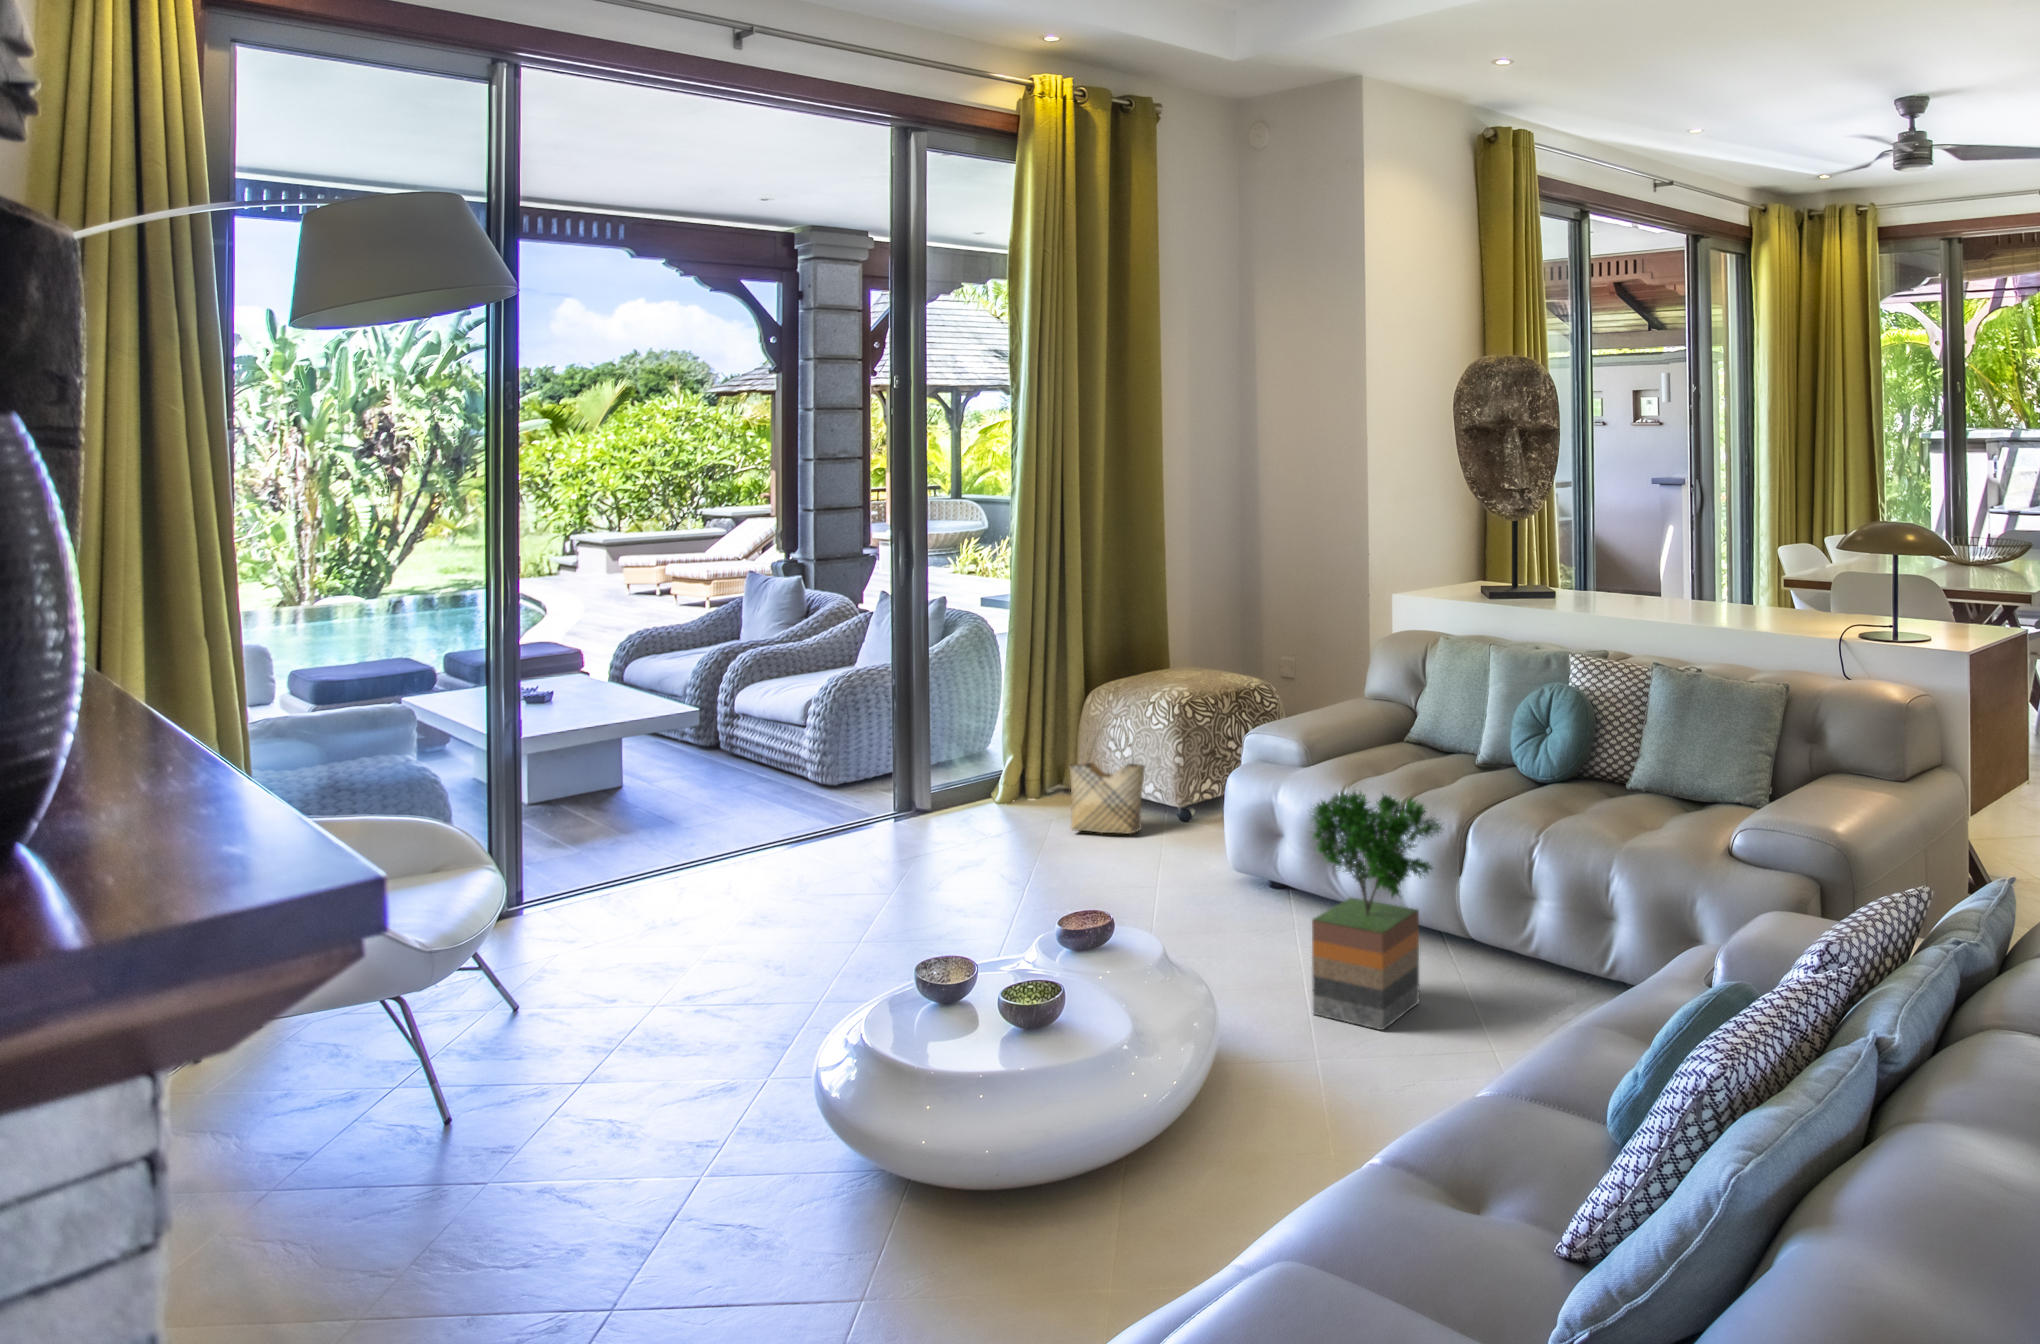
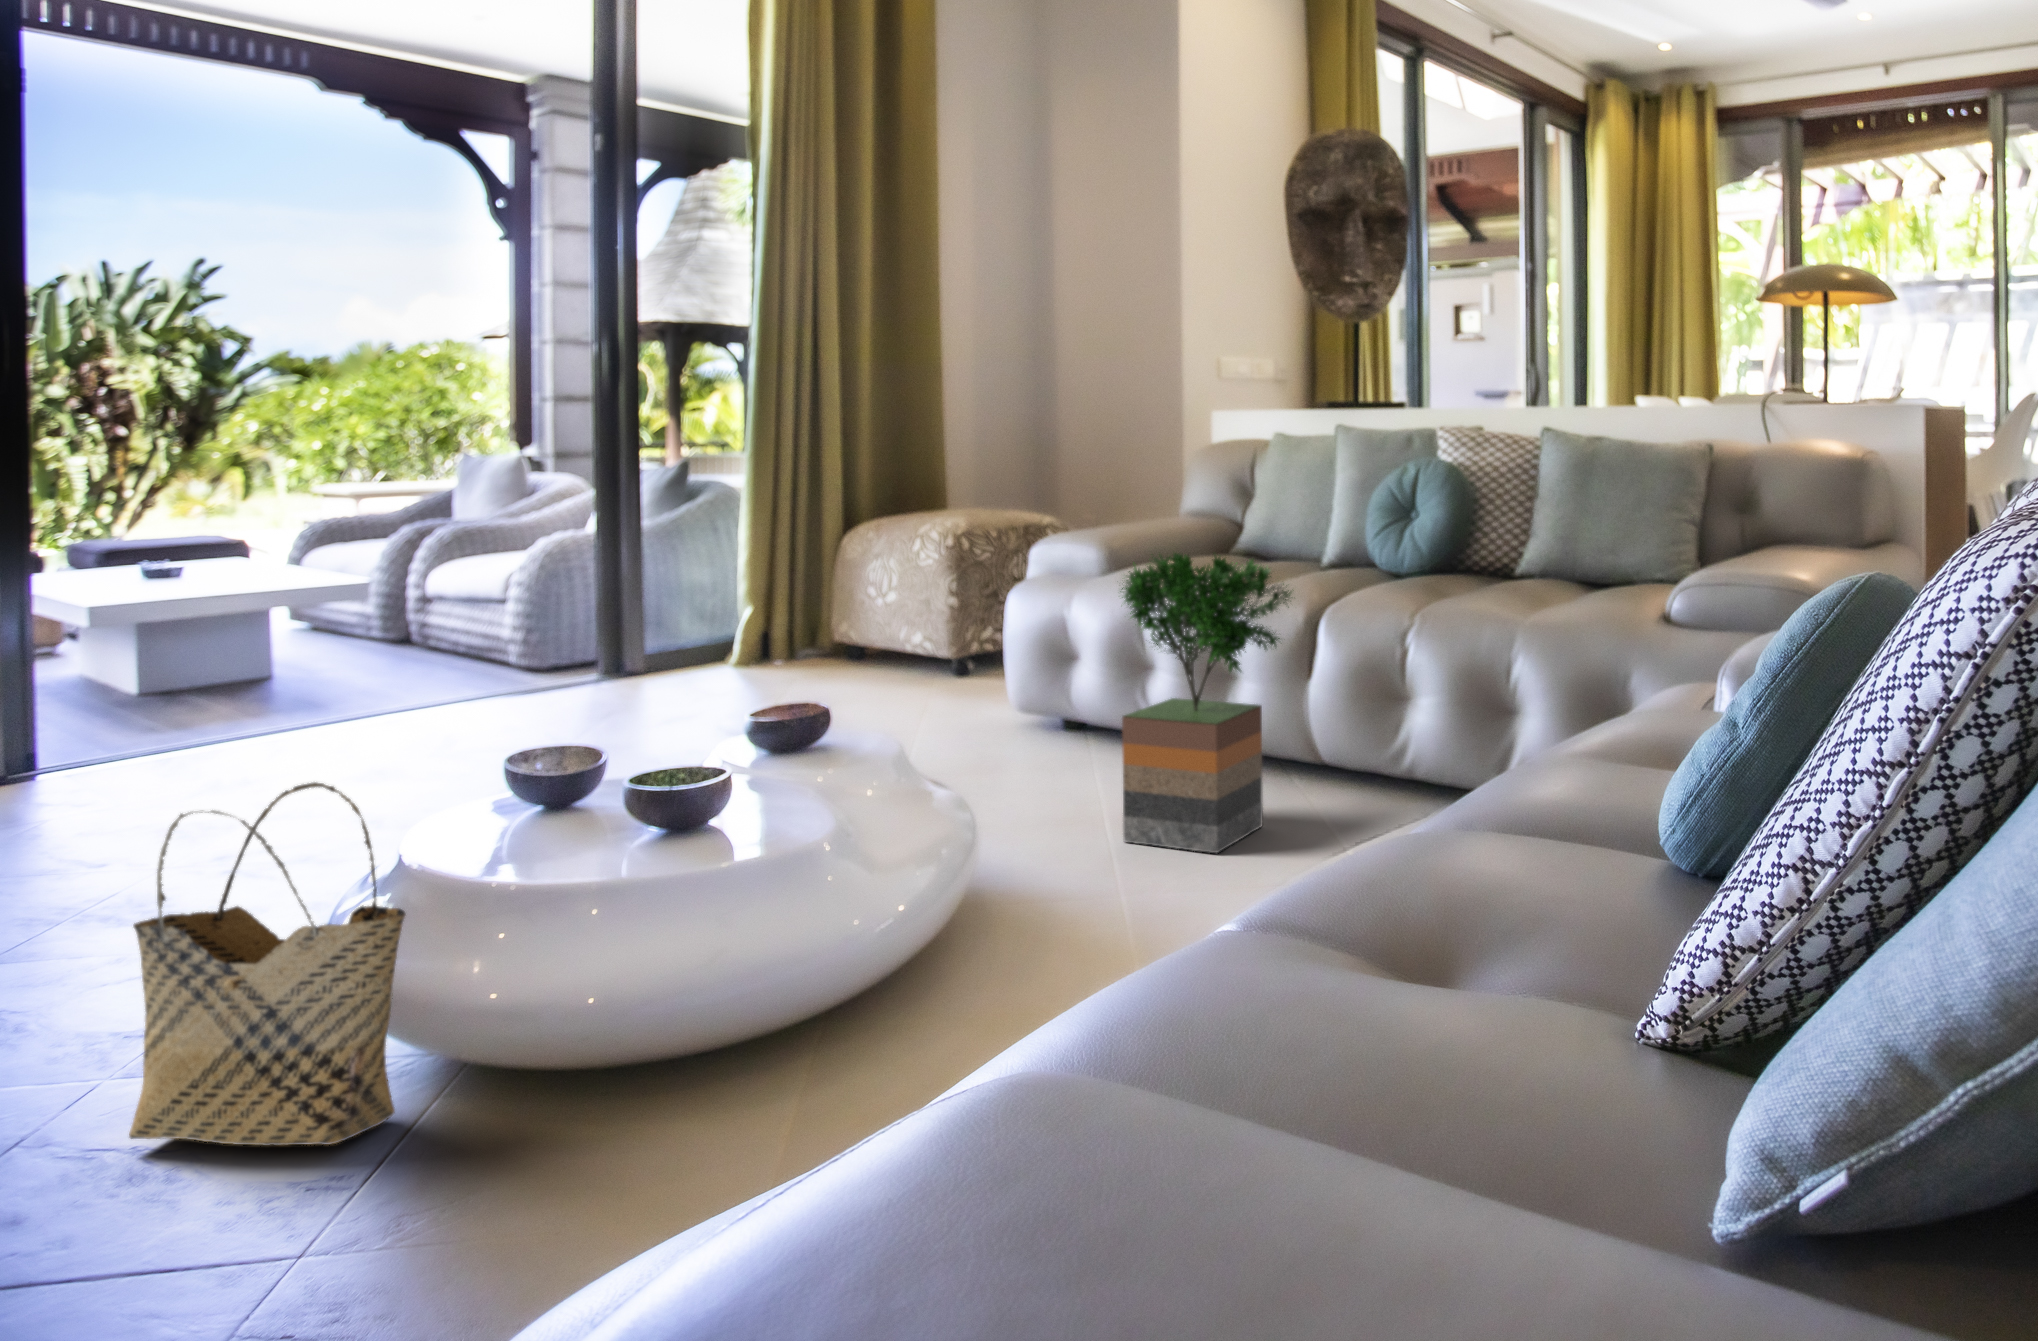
woven basket: present [1069,726,1145,834] -> present [129,782,406,1146]

